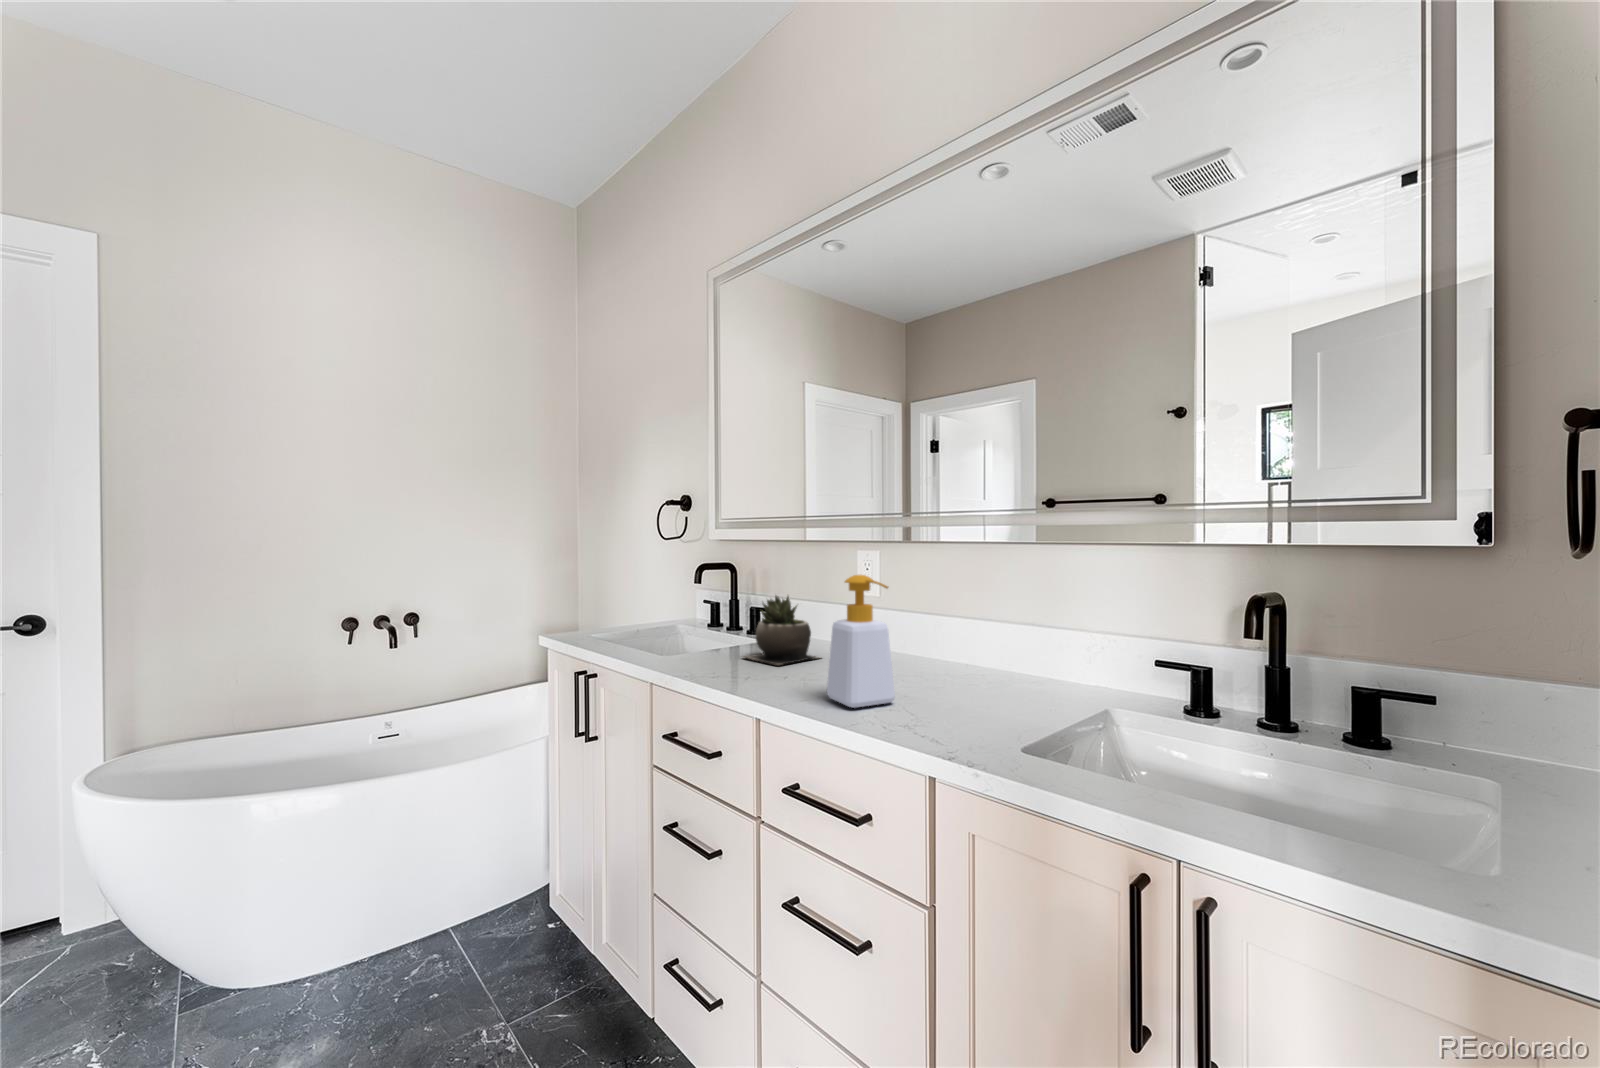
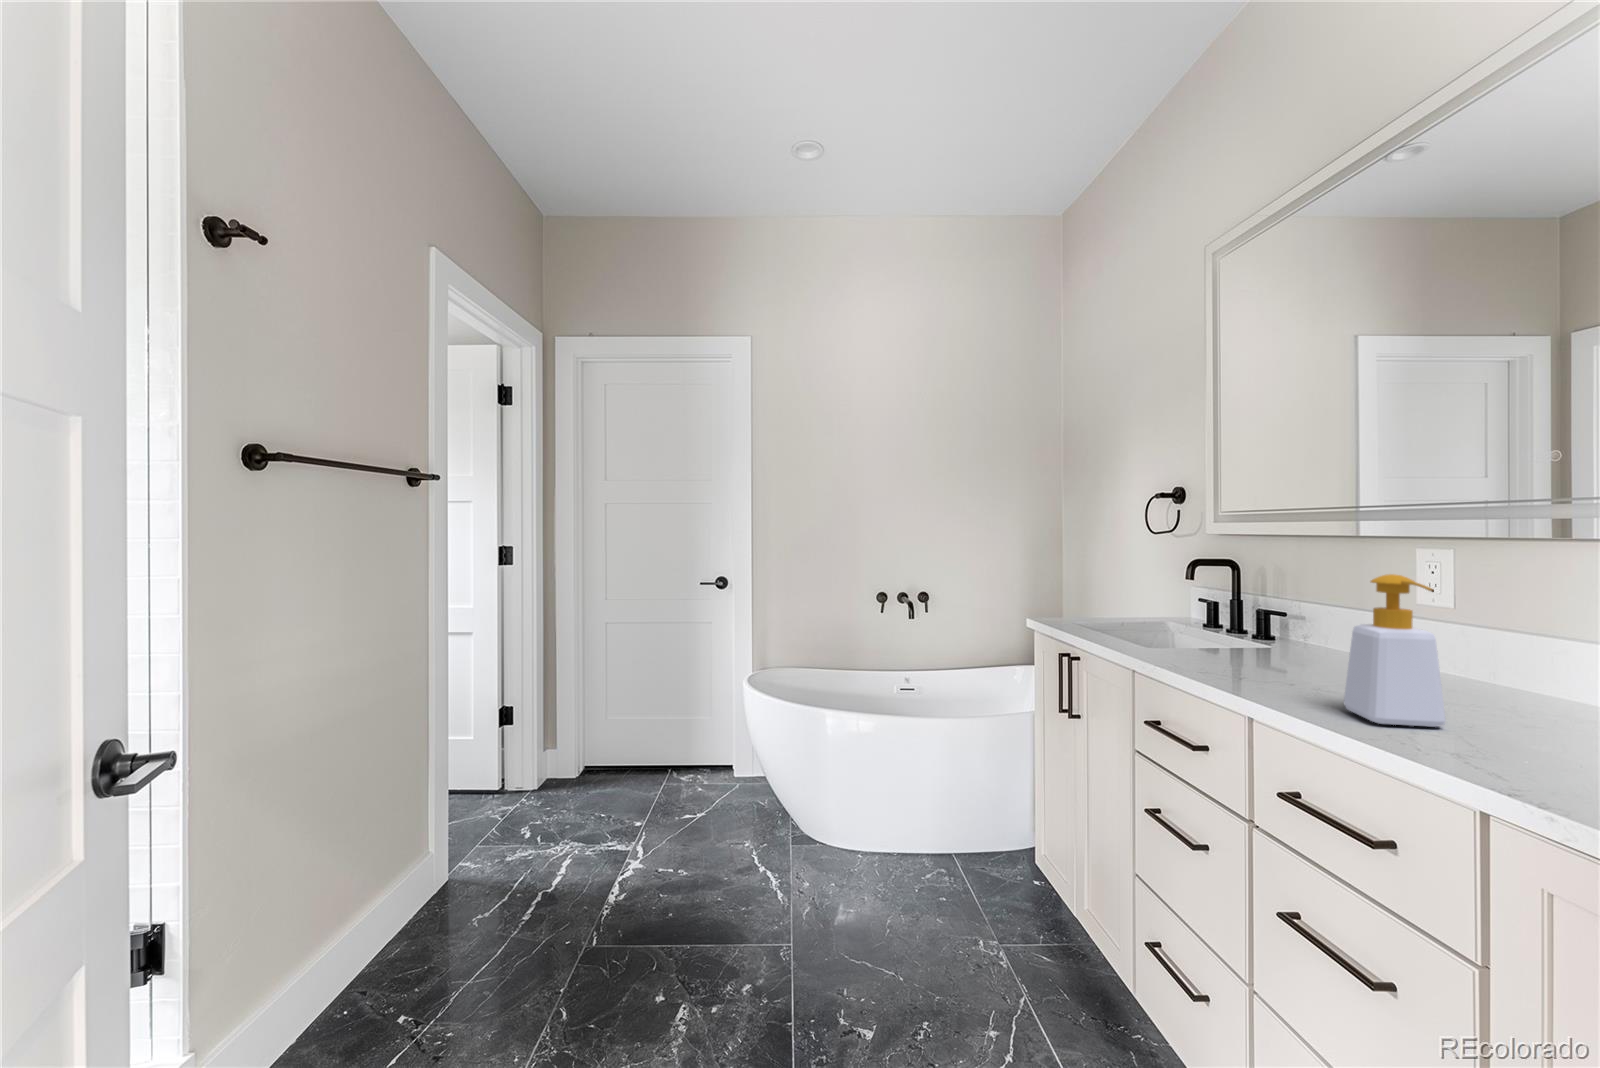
succulent plant: present [744,596,819,665] -> none [1238,594,1350,671]

